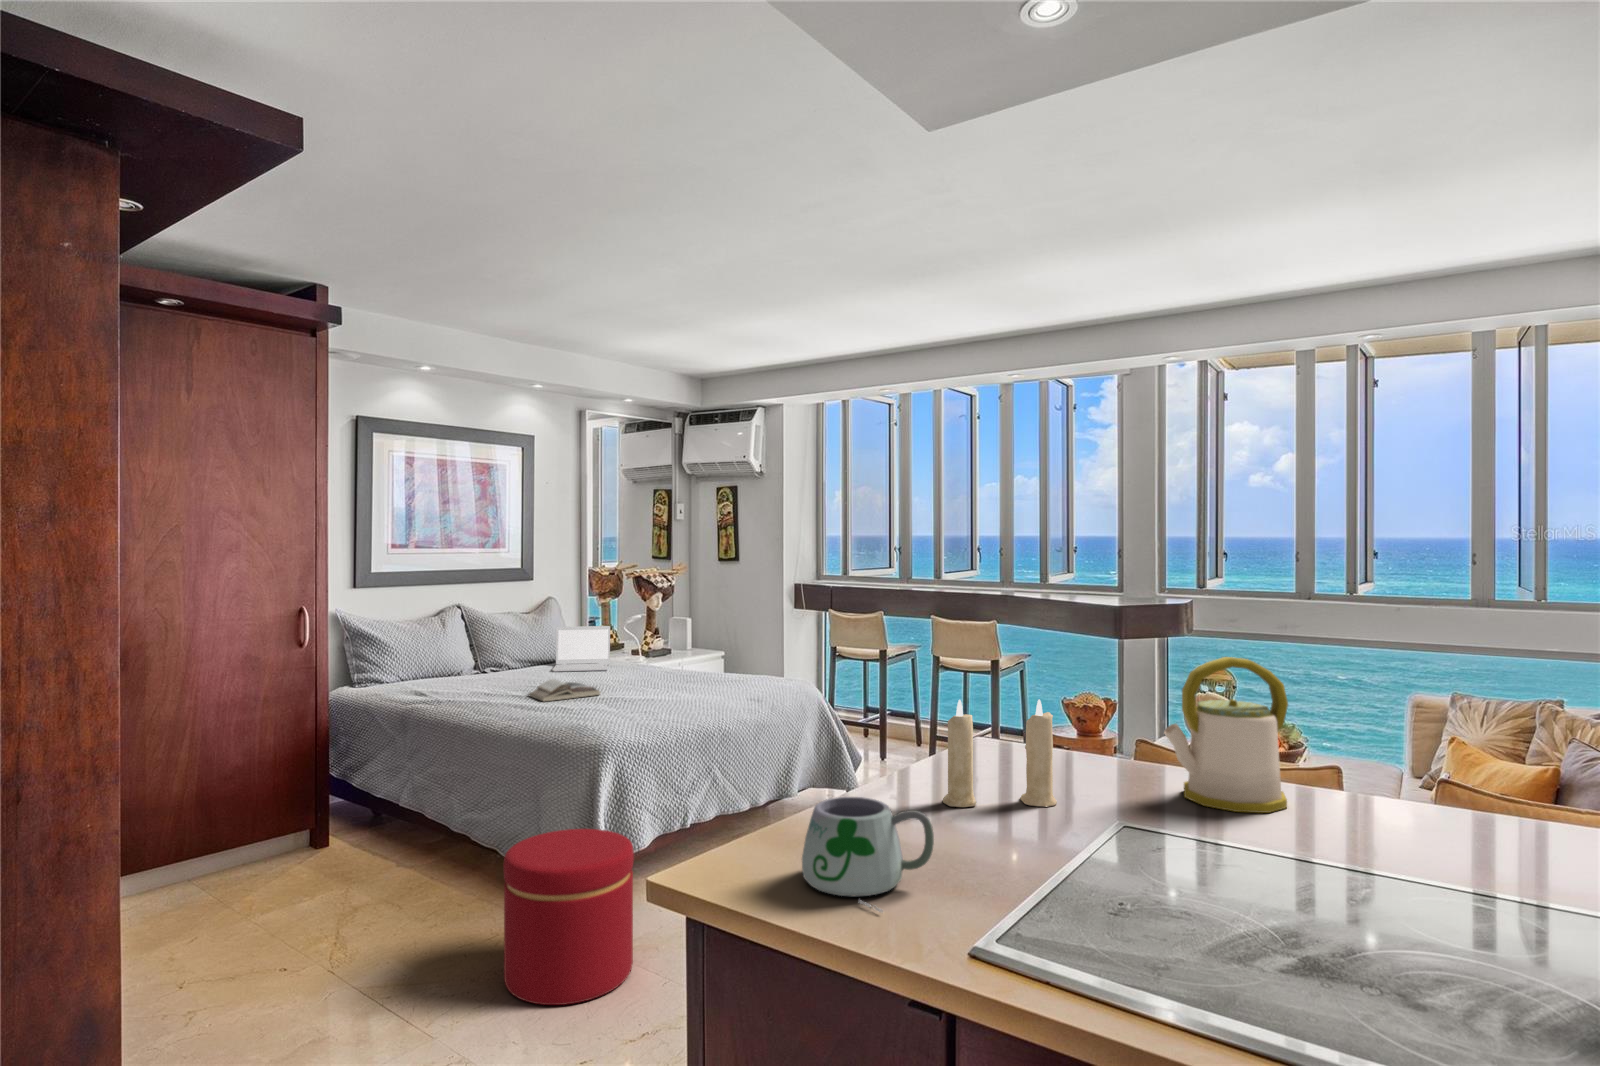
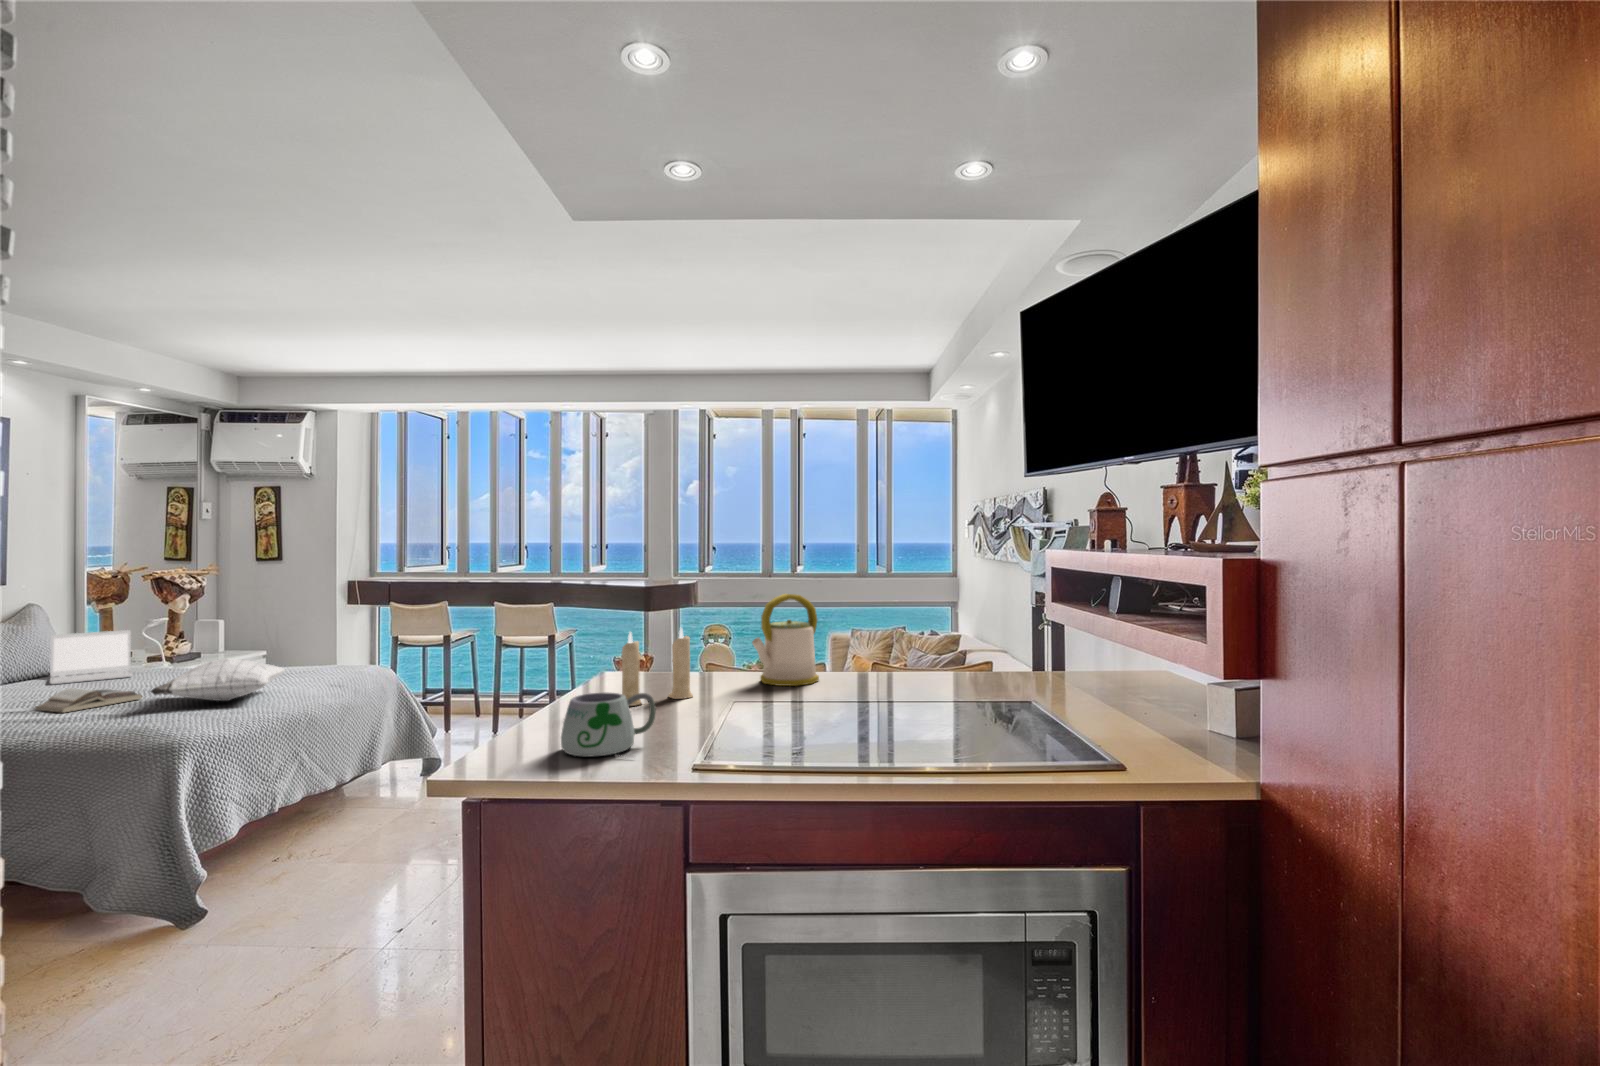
pillow: none [595,664,709,706] -> present [151,658,284,701]
ottoman: present [504,829,634,1005] -> none [70,822,243,1014]

